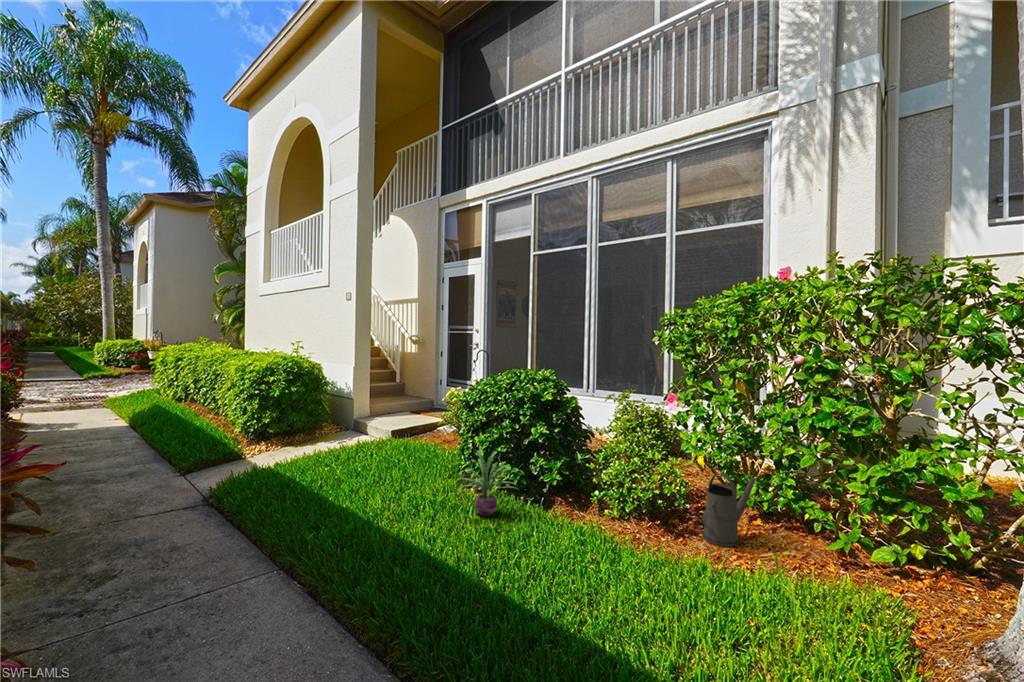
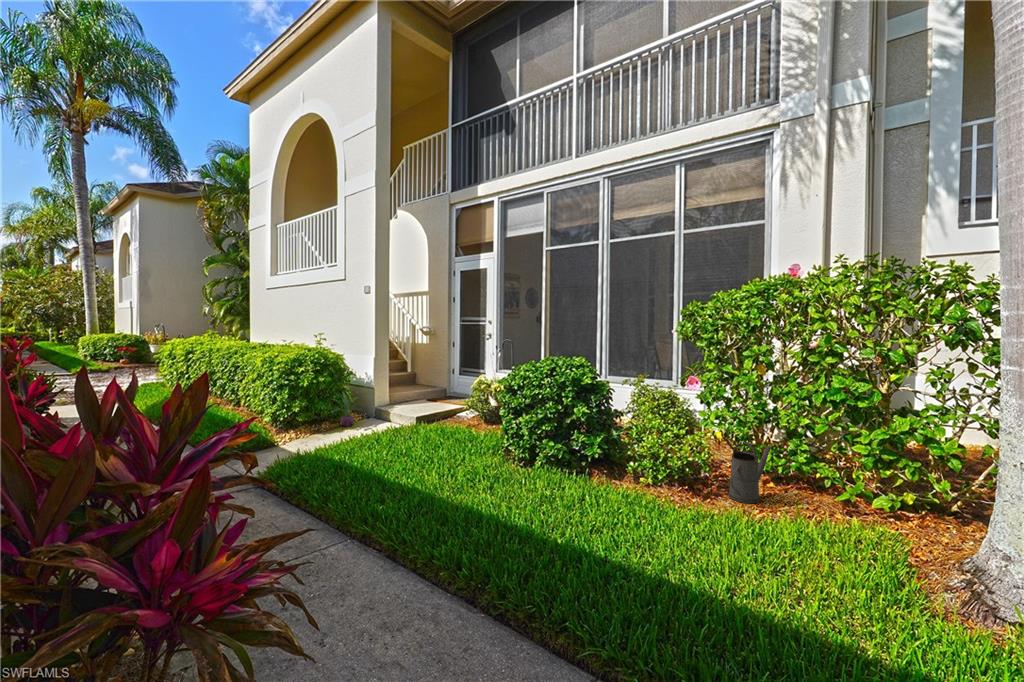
decorative plant: present [458,450,514,516] -> present [335,392,354,427]

